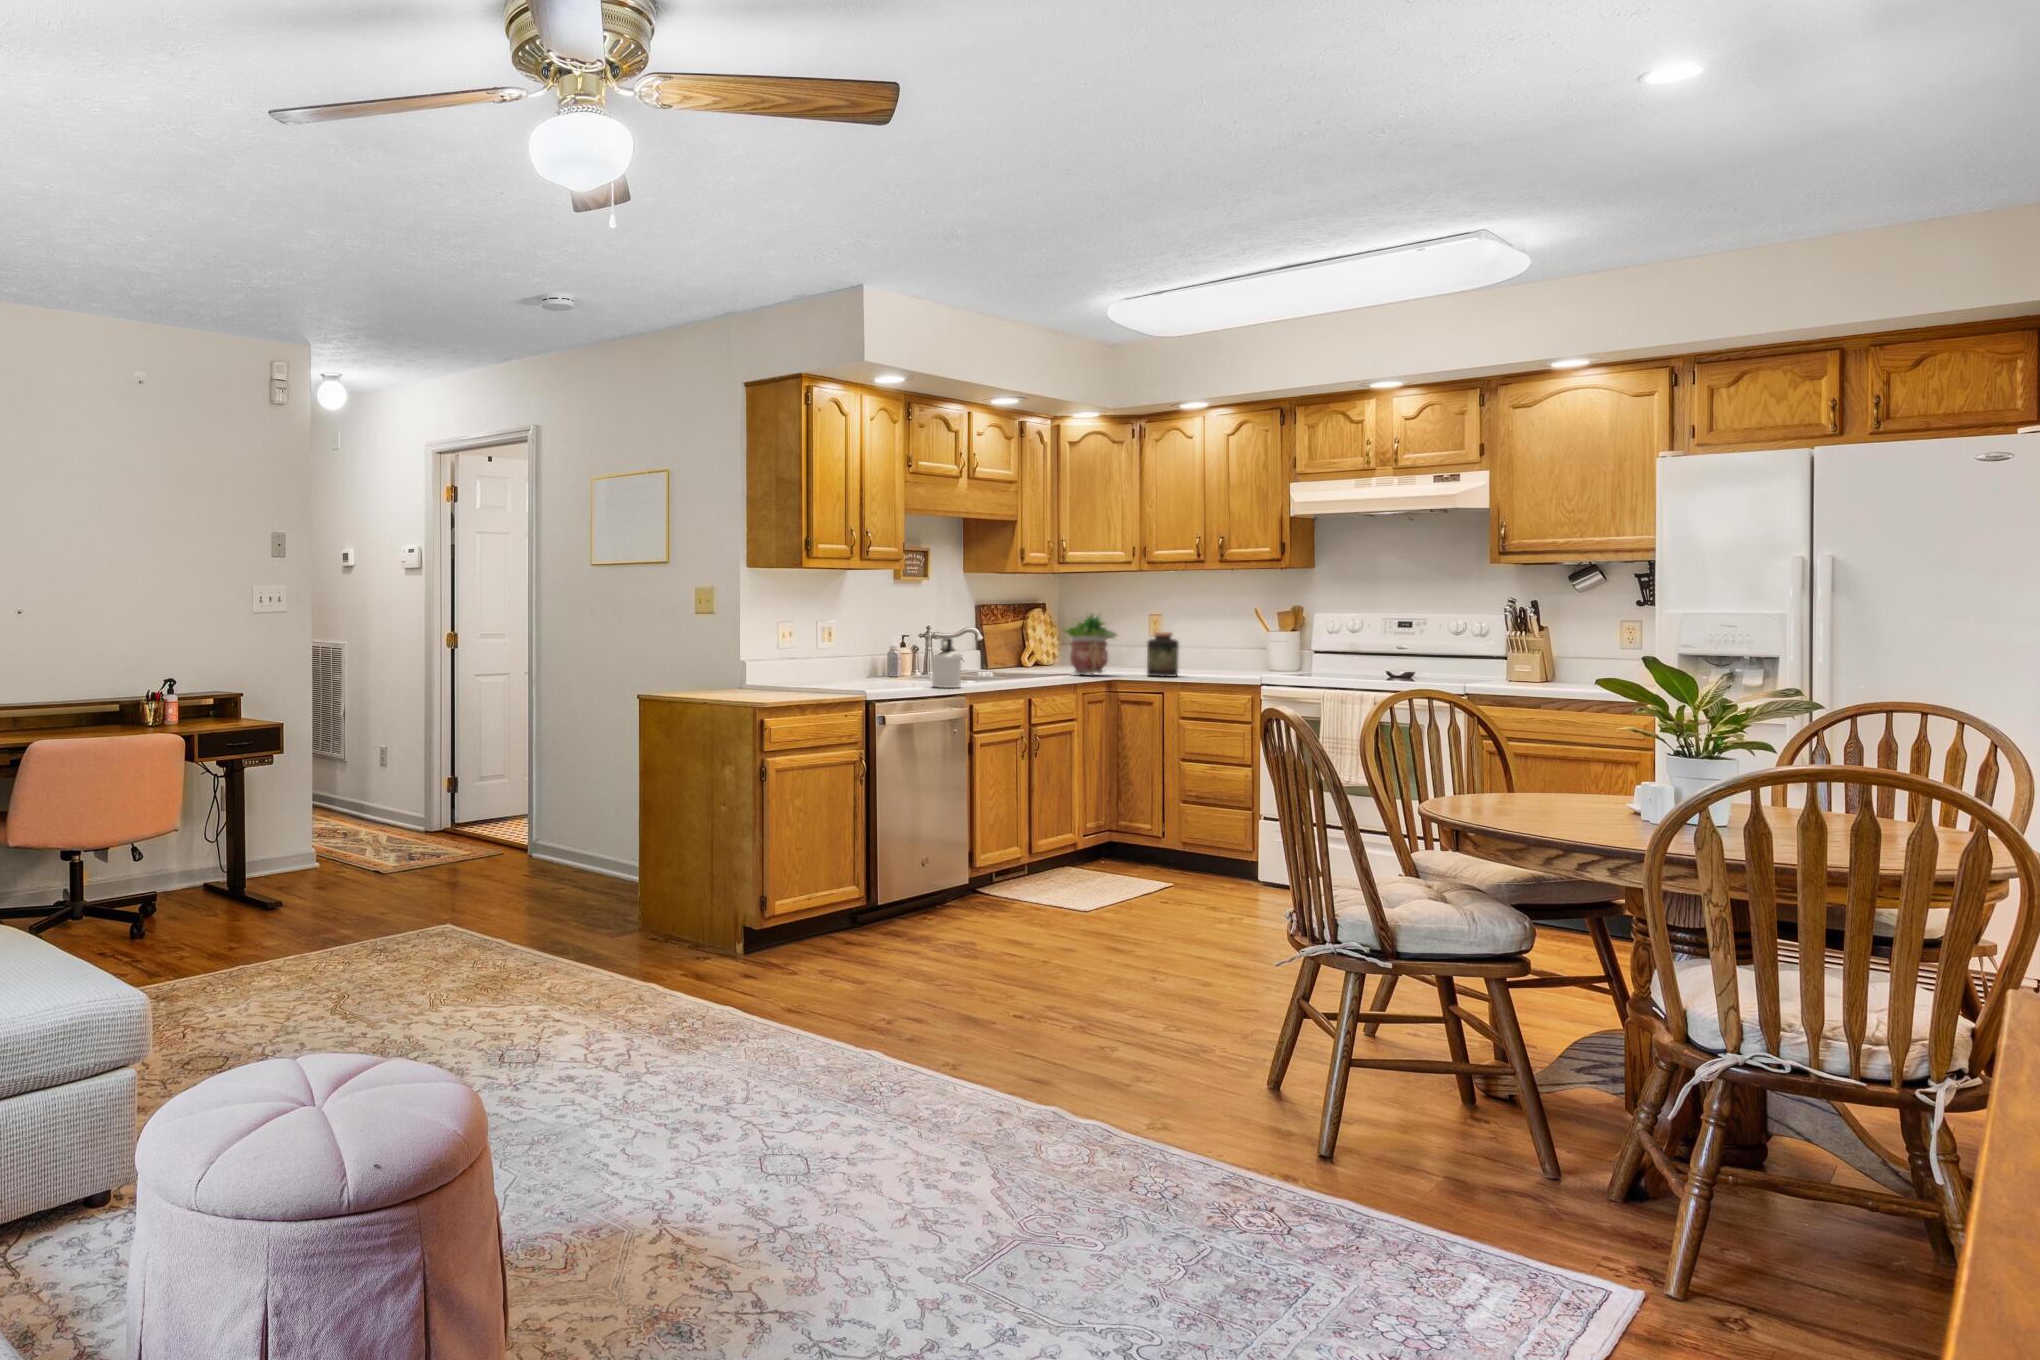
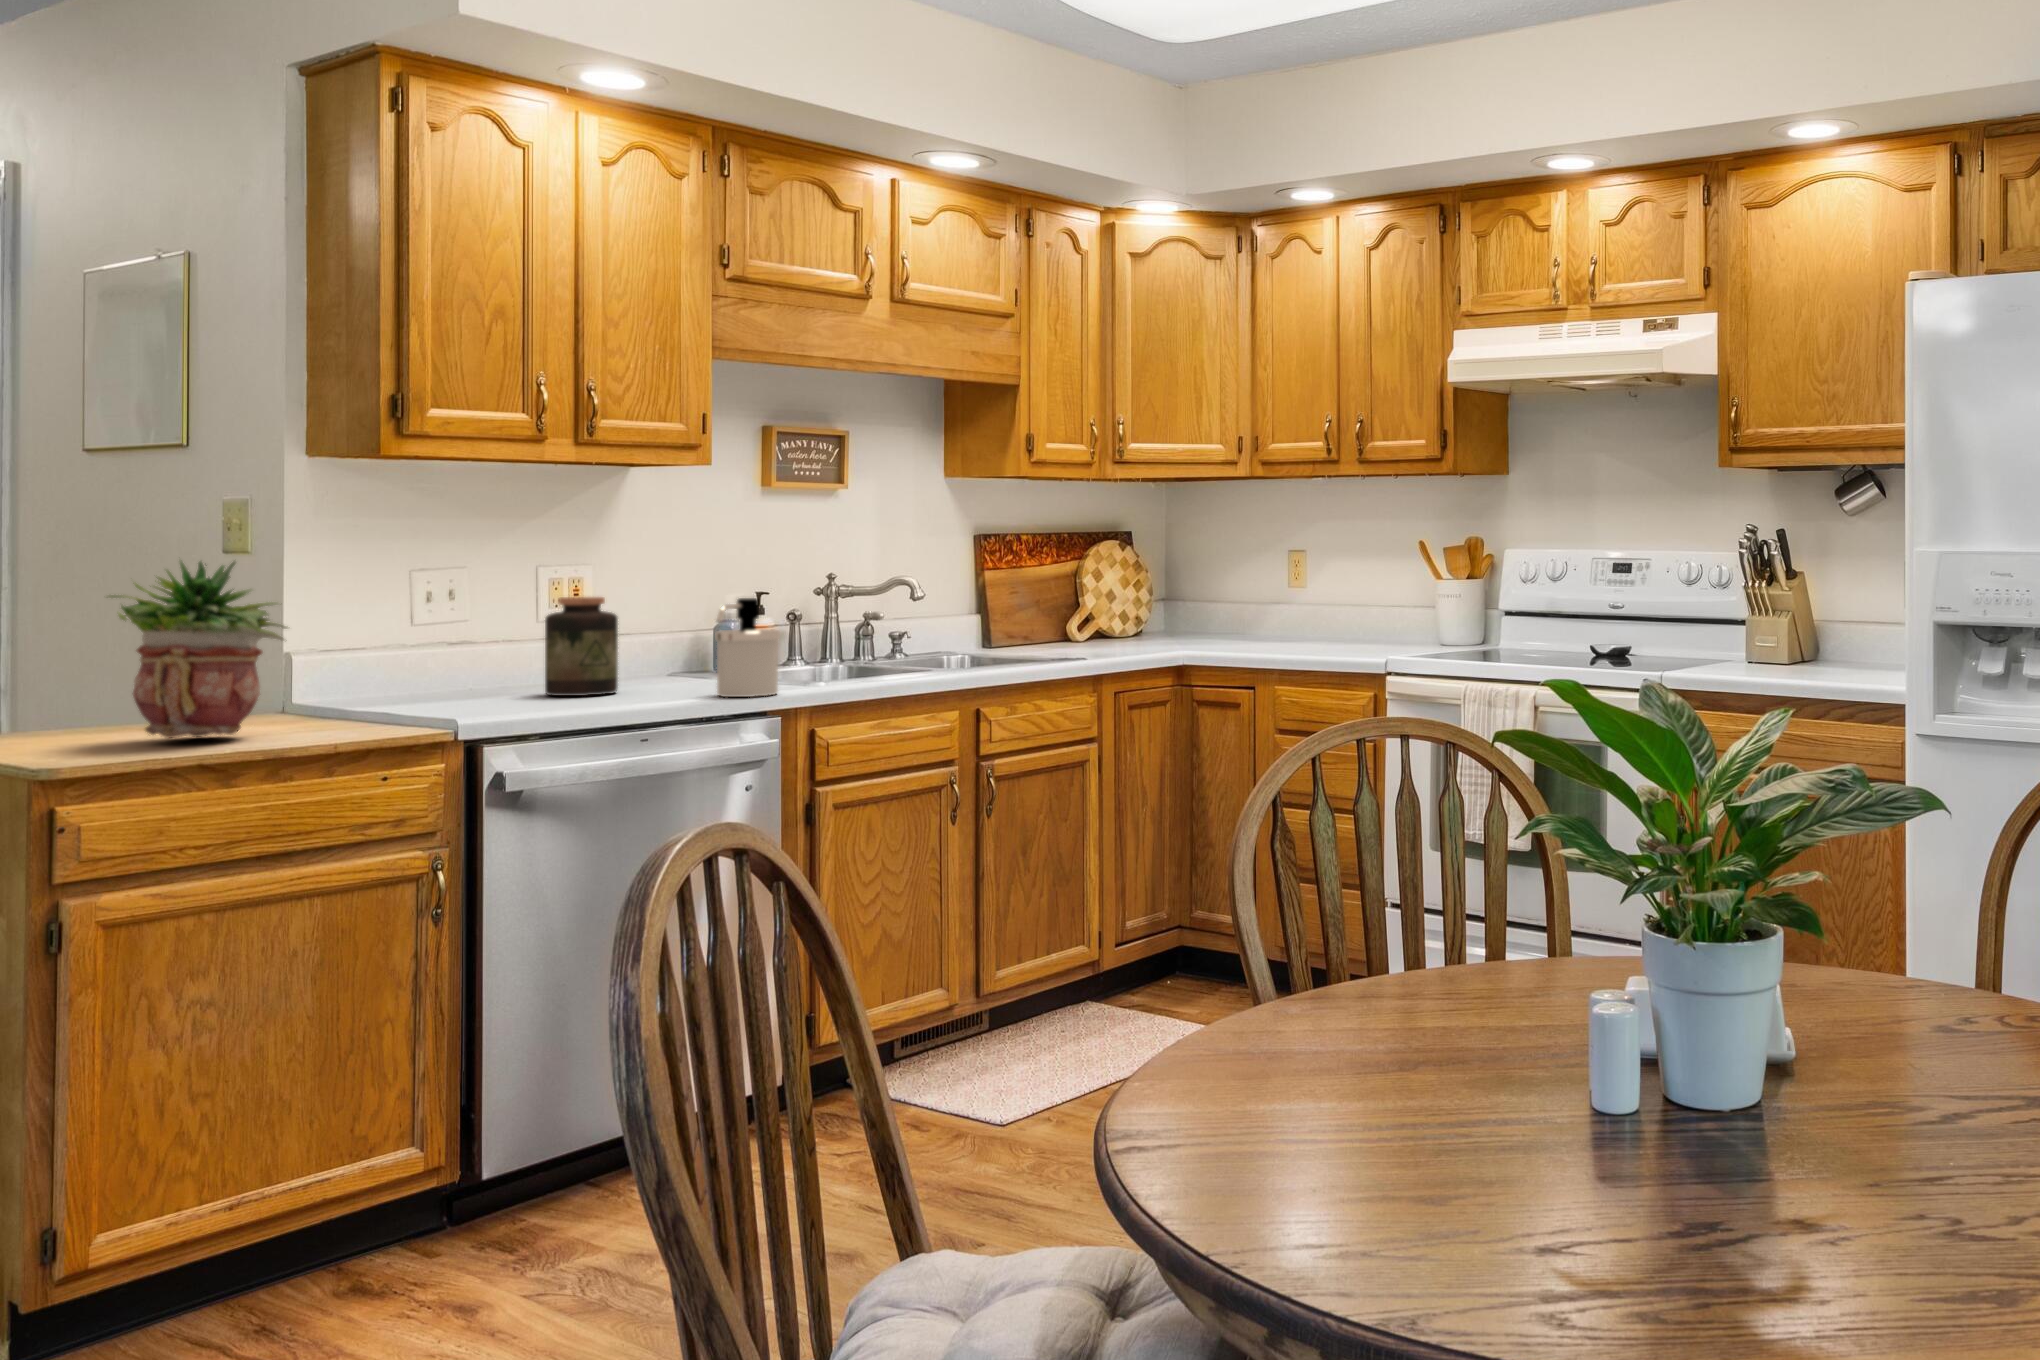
potted plant: present [1063,615,1117,674] -> present [107,561,287,738]
jar: present [1147,632,1179,677] -> present [545,597,618,696]

